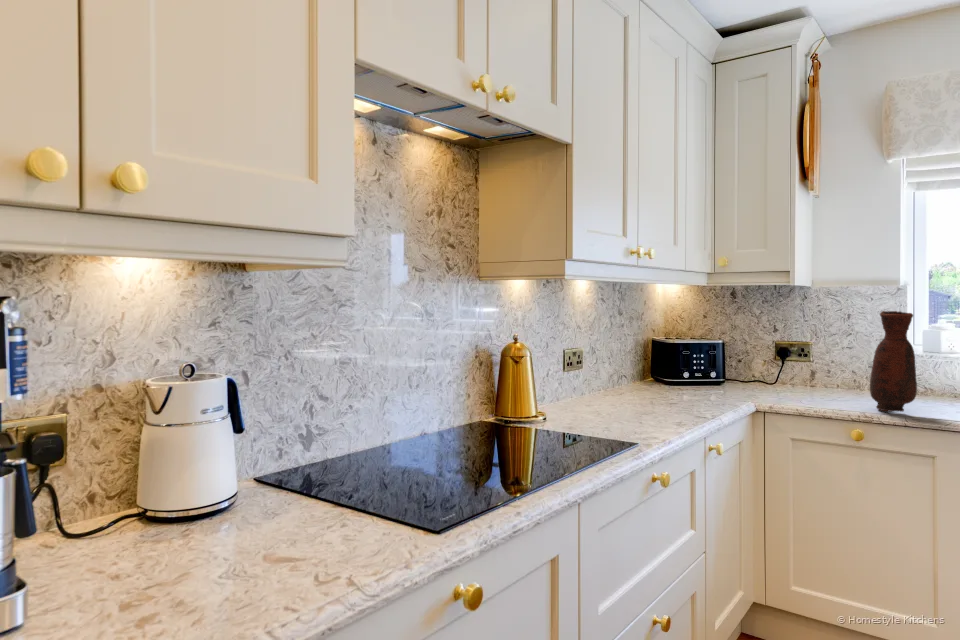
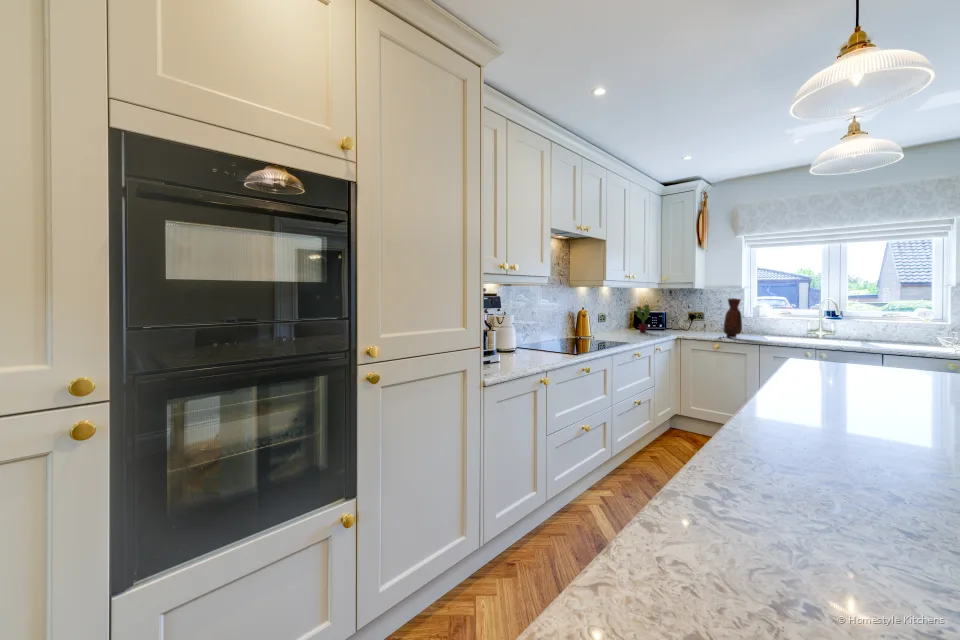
potted plant: none [636,323,715,394] -> present [630,305,654,332]

